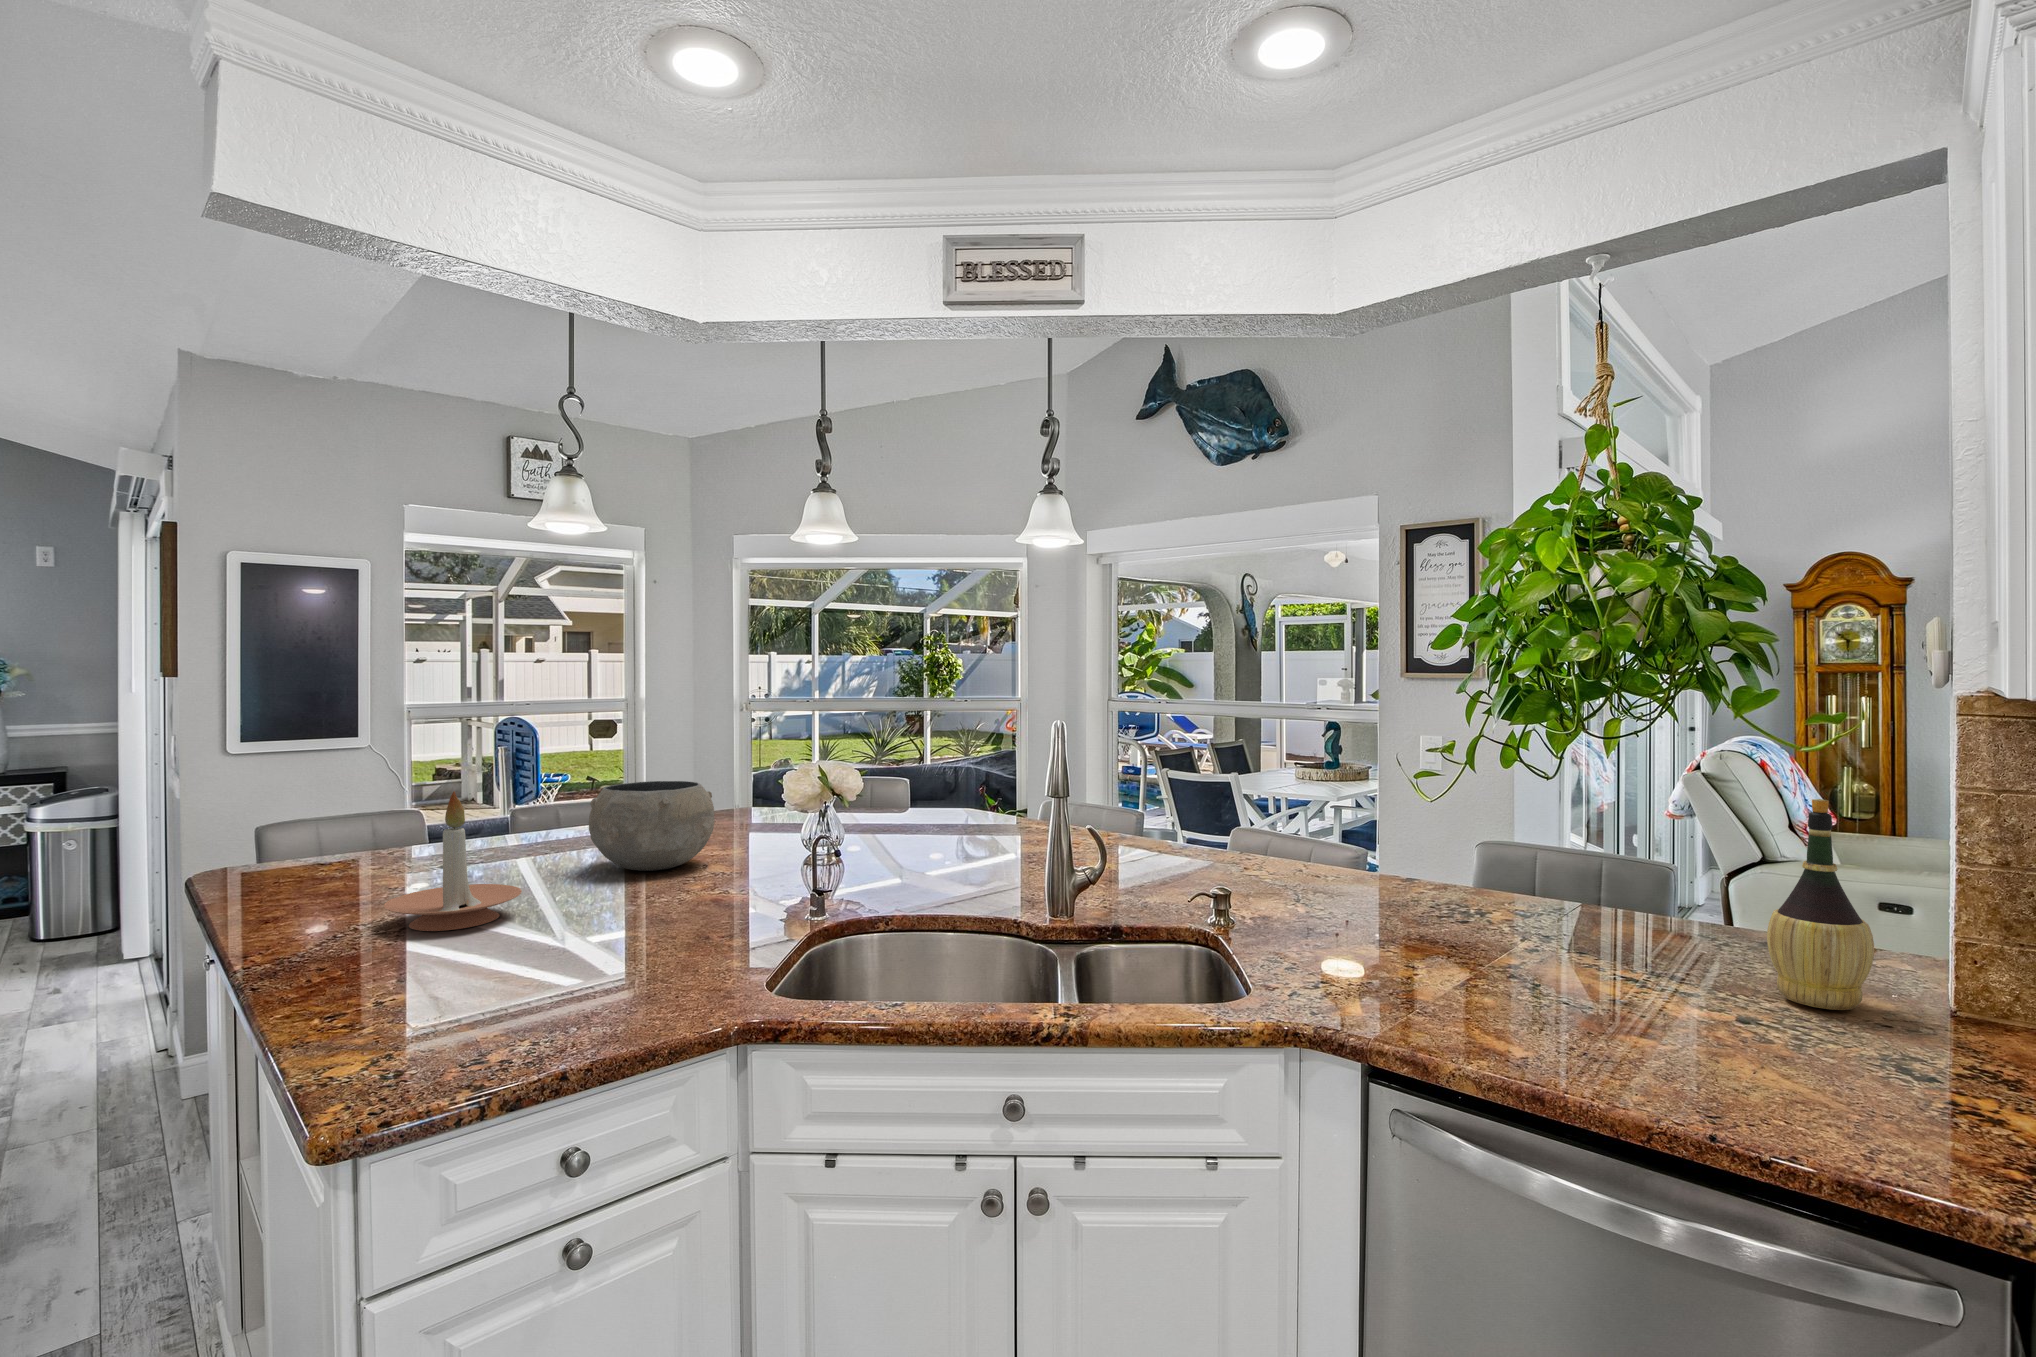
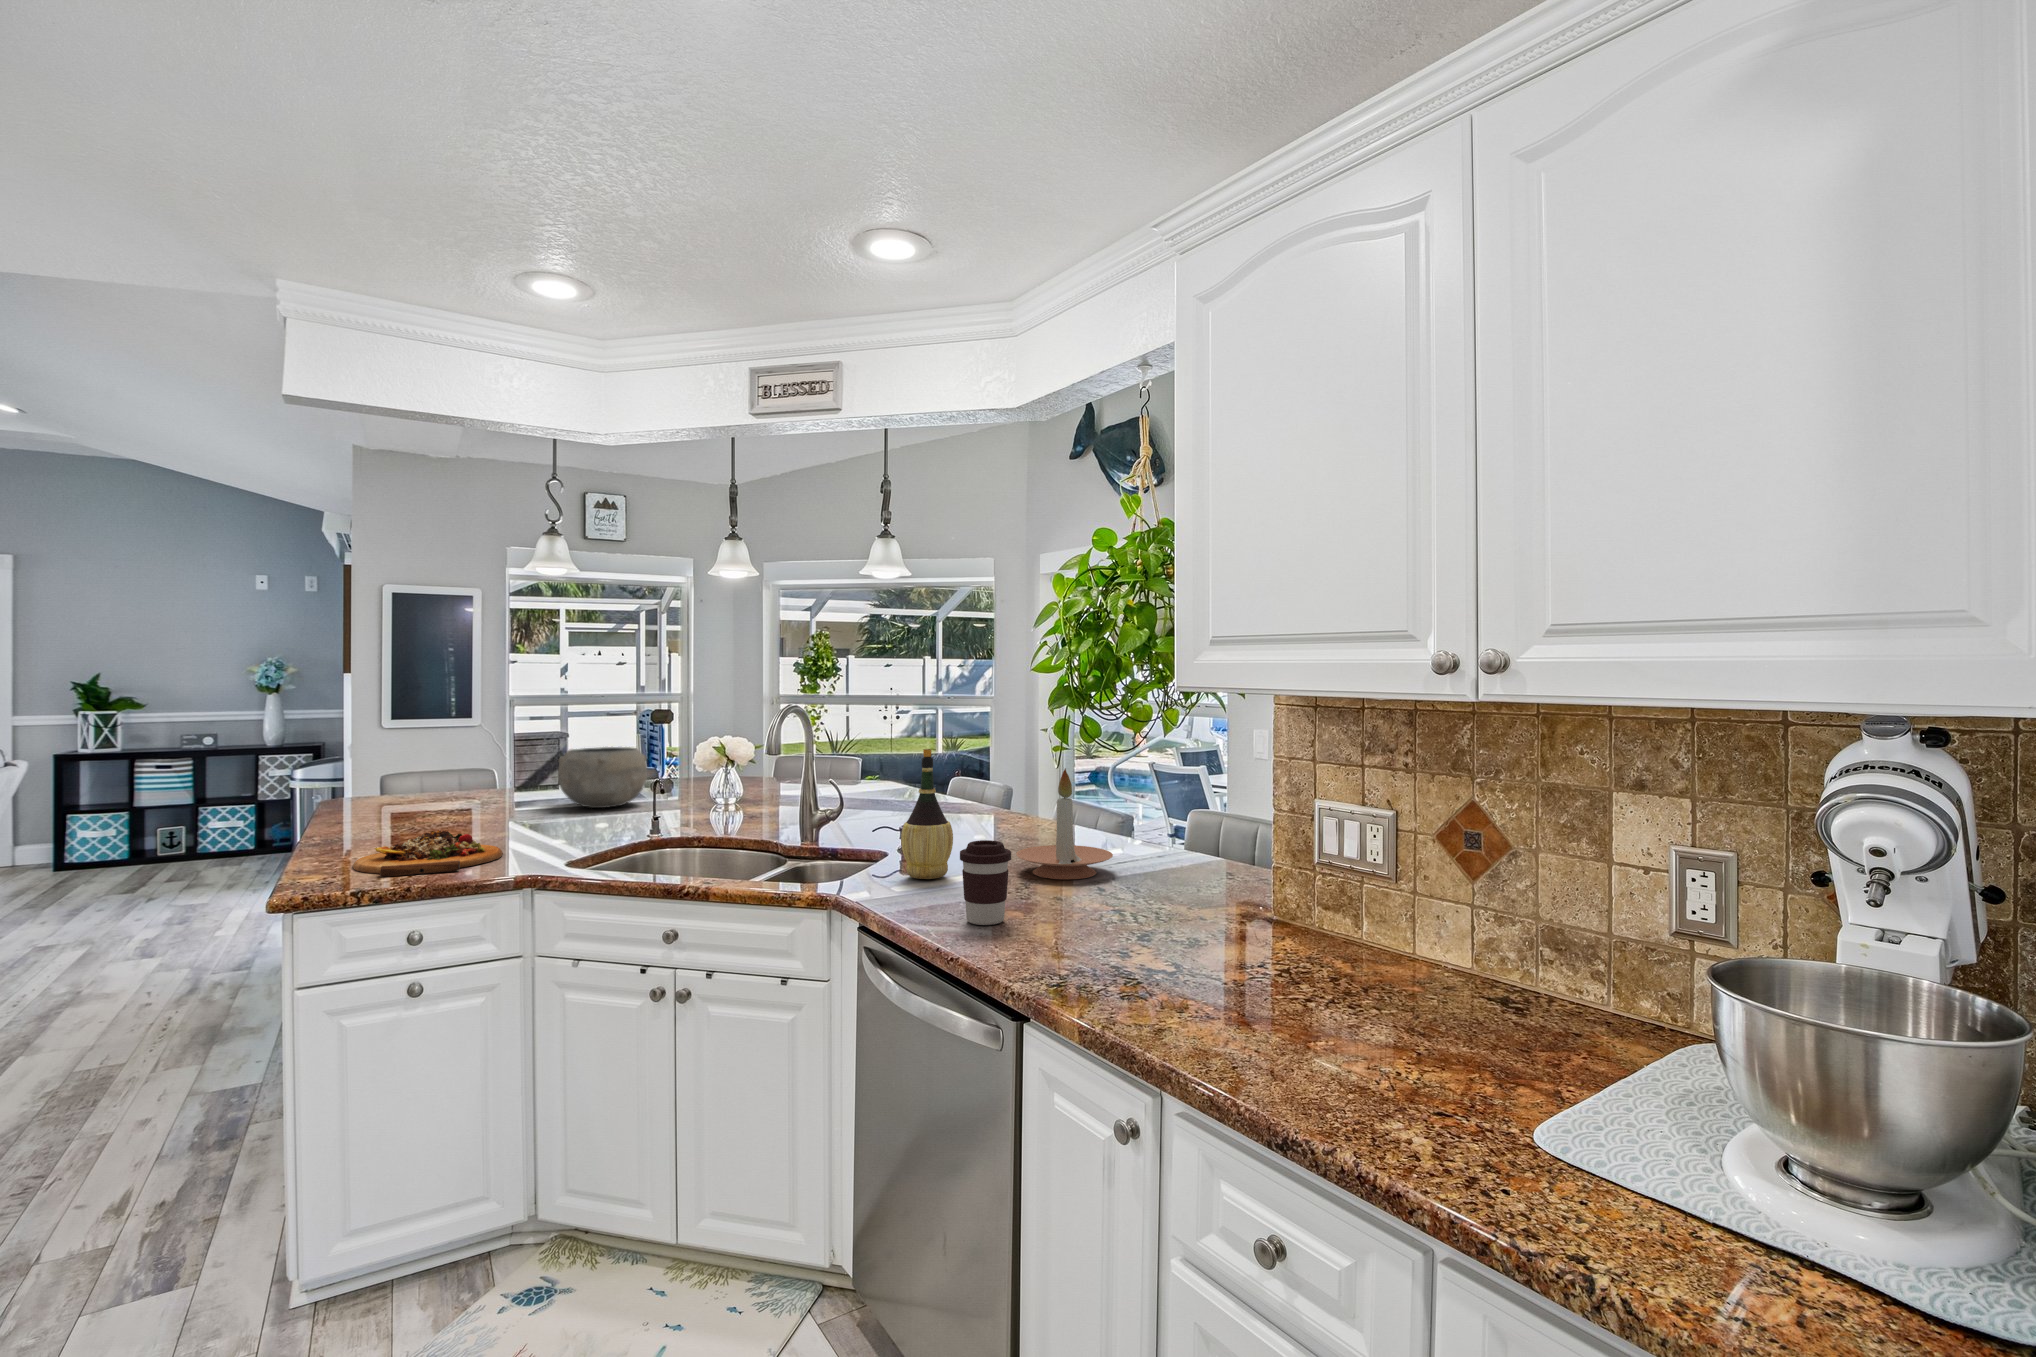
candle holder: present [384,791,522,931] -> present [1016,768,1113,879]
wine bottle: present [1767,799,1874,1010] -> present [901,749,953,879]
cutting board: none [403,942,641,1042] -> present [353,830,503,877]
coffee cup: none [1582,943,1679,1085] -> present [960,840,1011,925]

